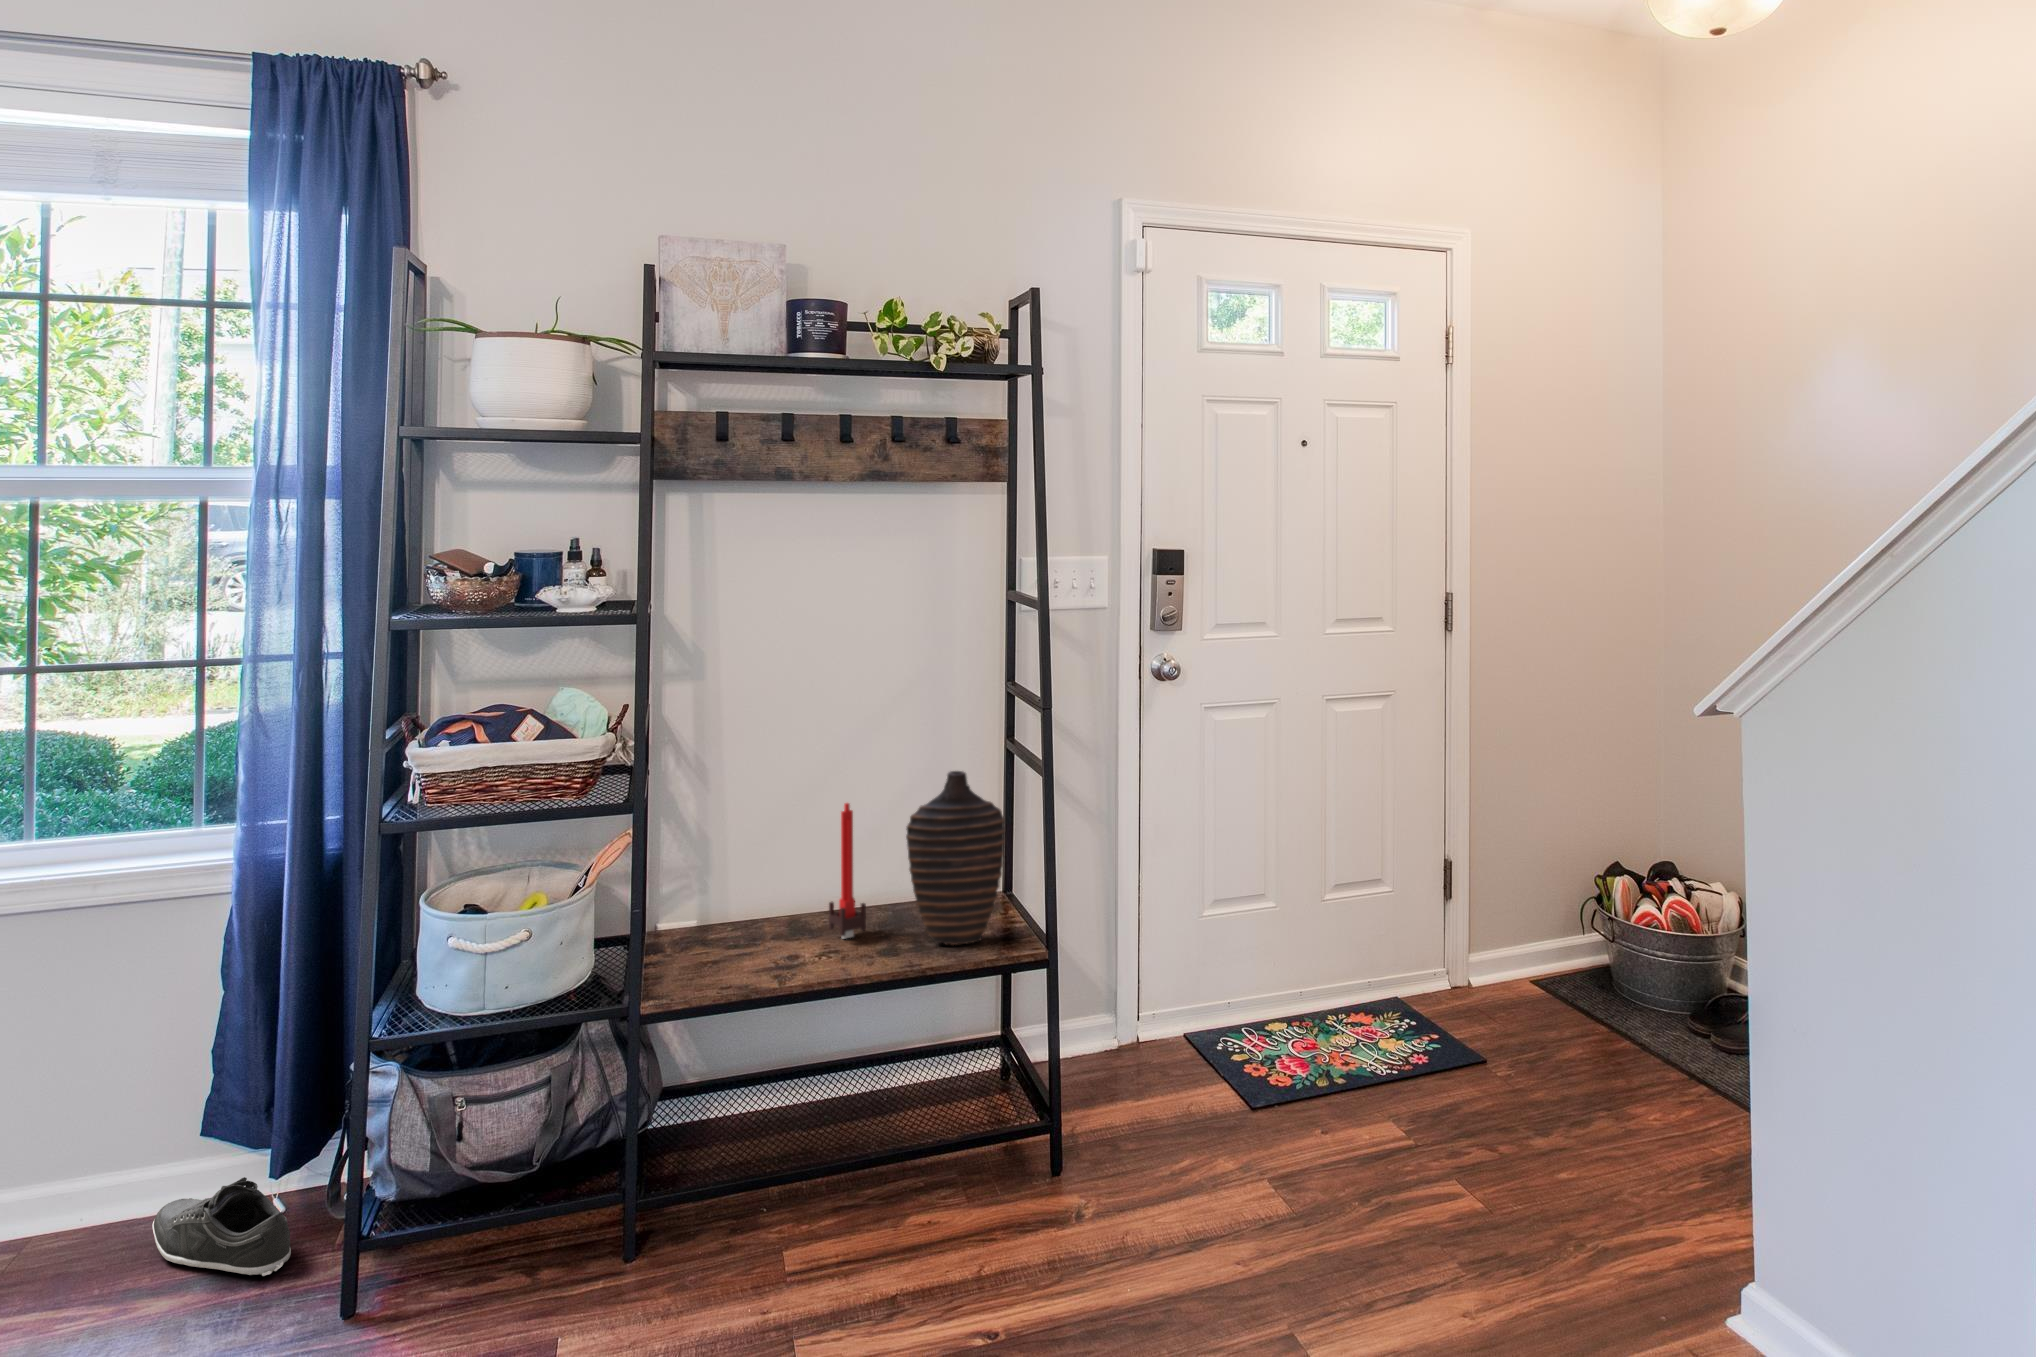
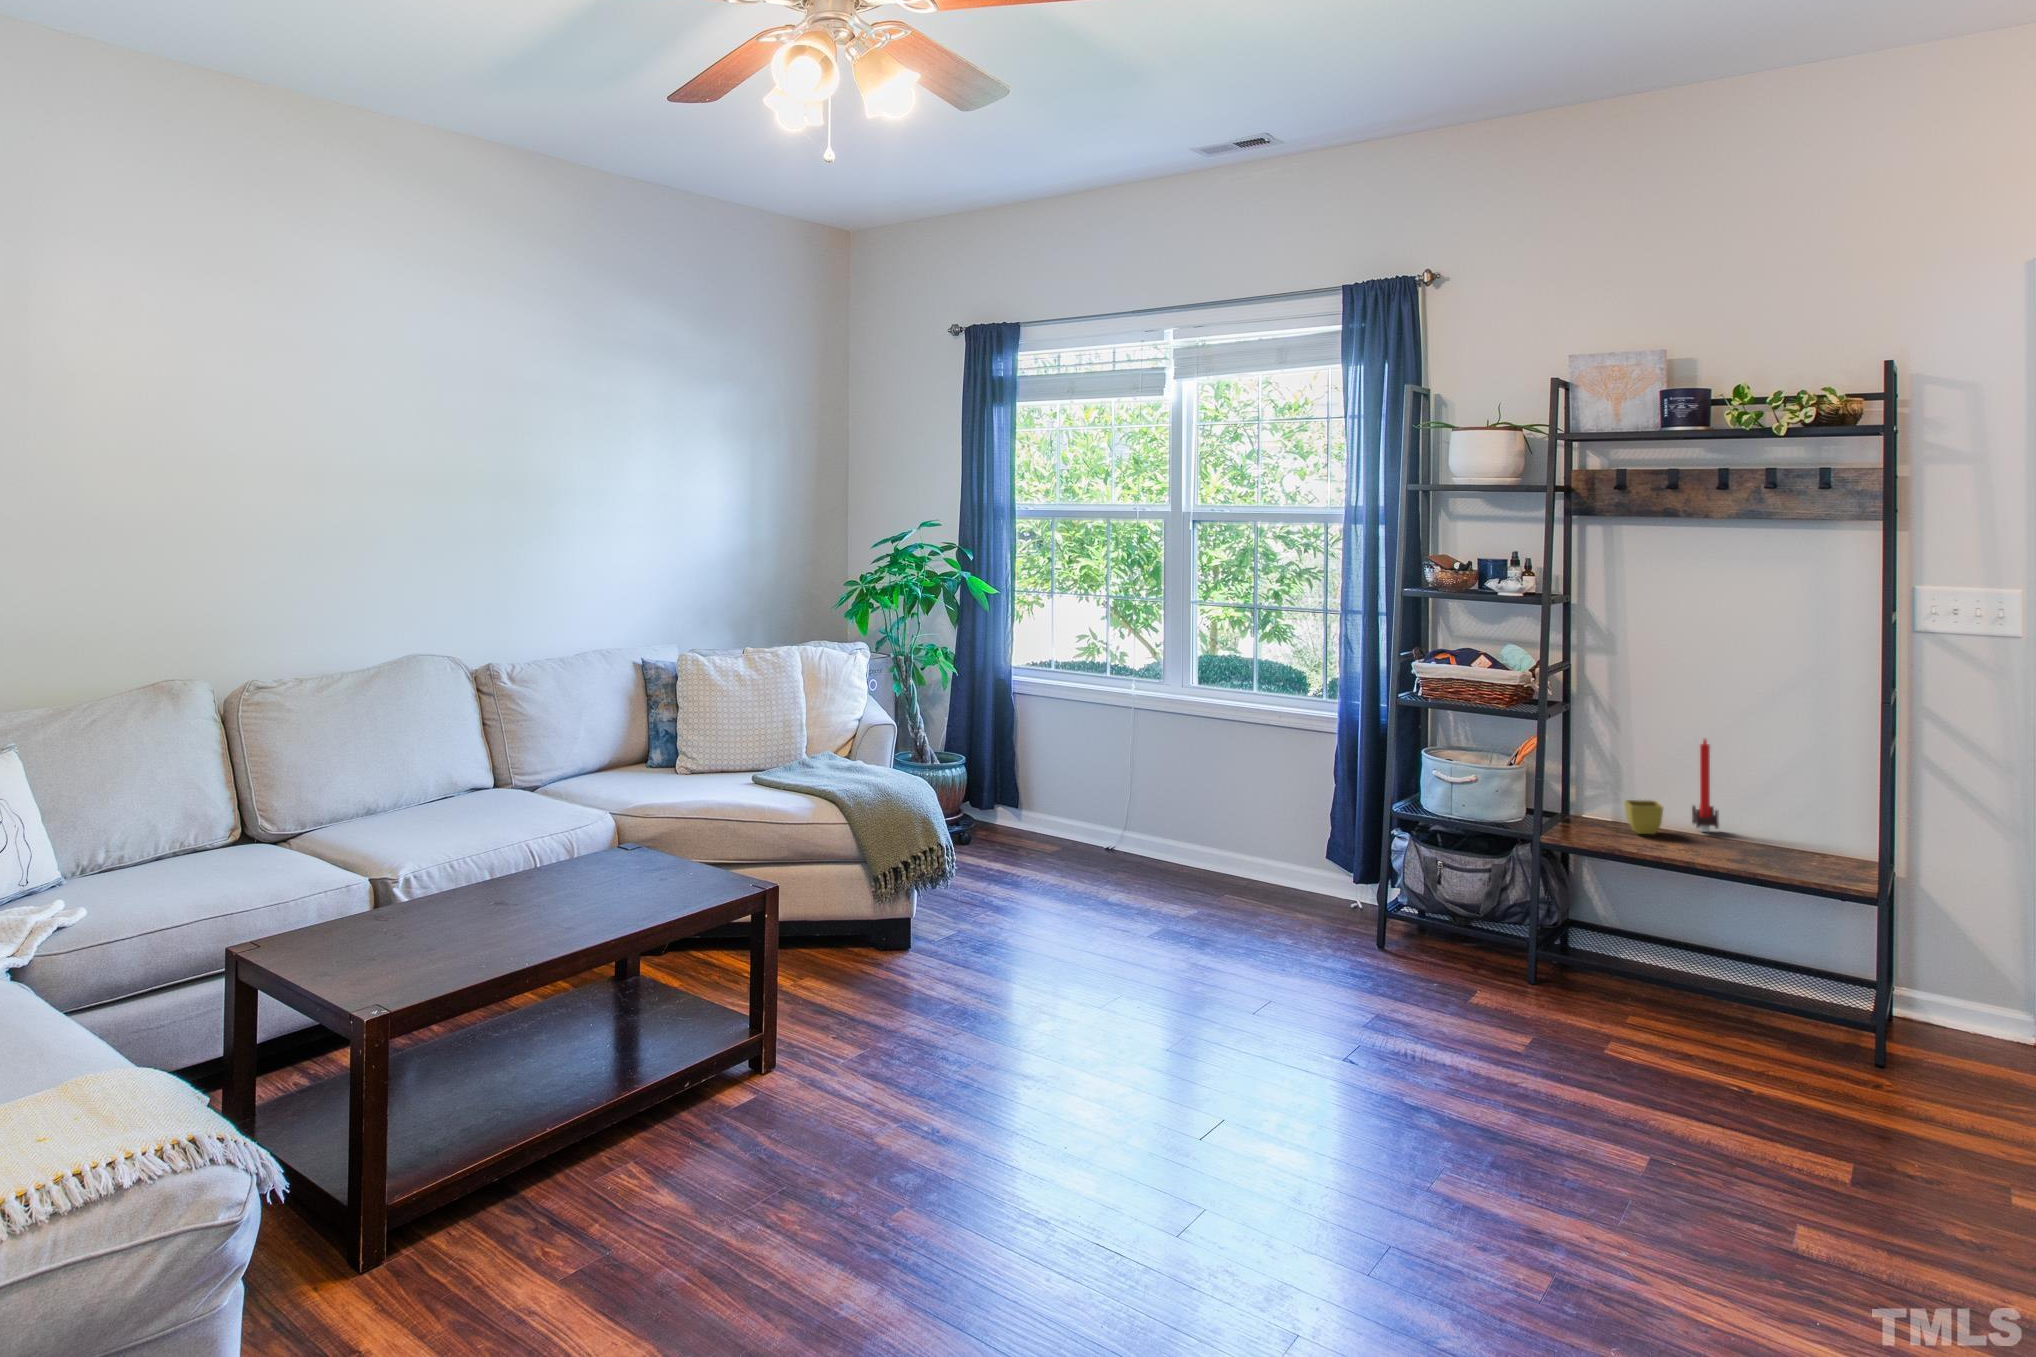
decorative vase: present [906,771,1005,945] -> none [1743,725,1830,851]
flower pot: none [750,908,809,969] -> present [1624,800,1663,834]
shoe: present [152,1177,291,1276] -> none [1298,879,1359,926]

